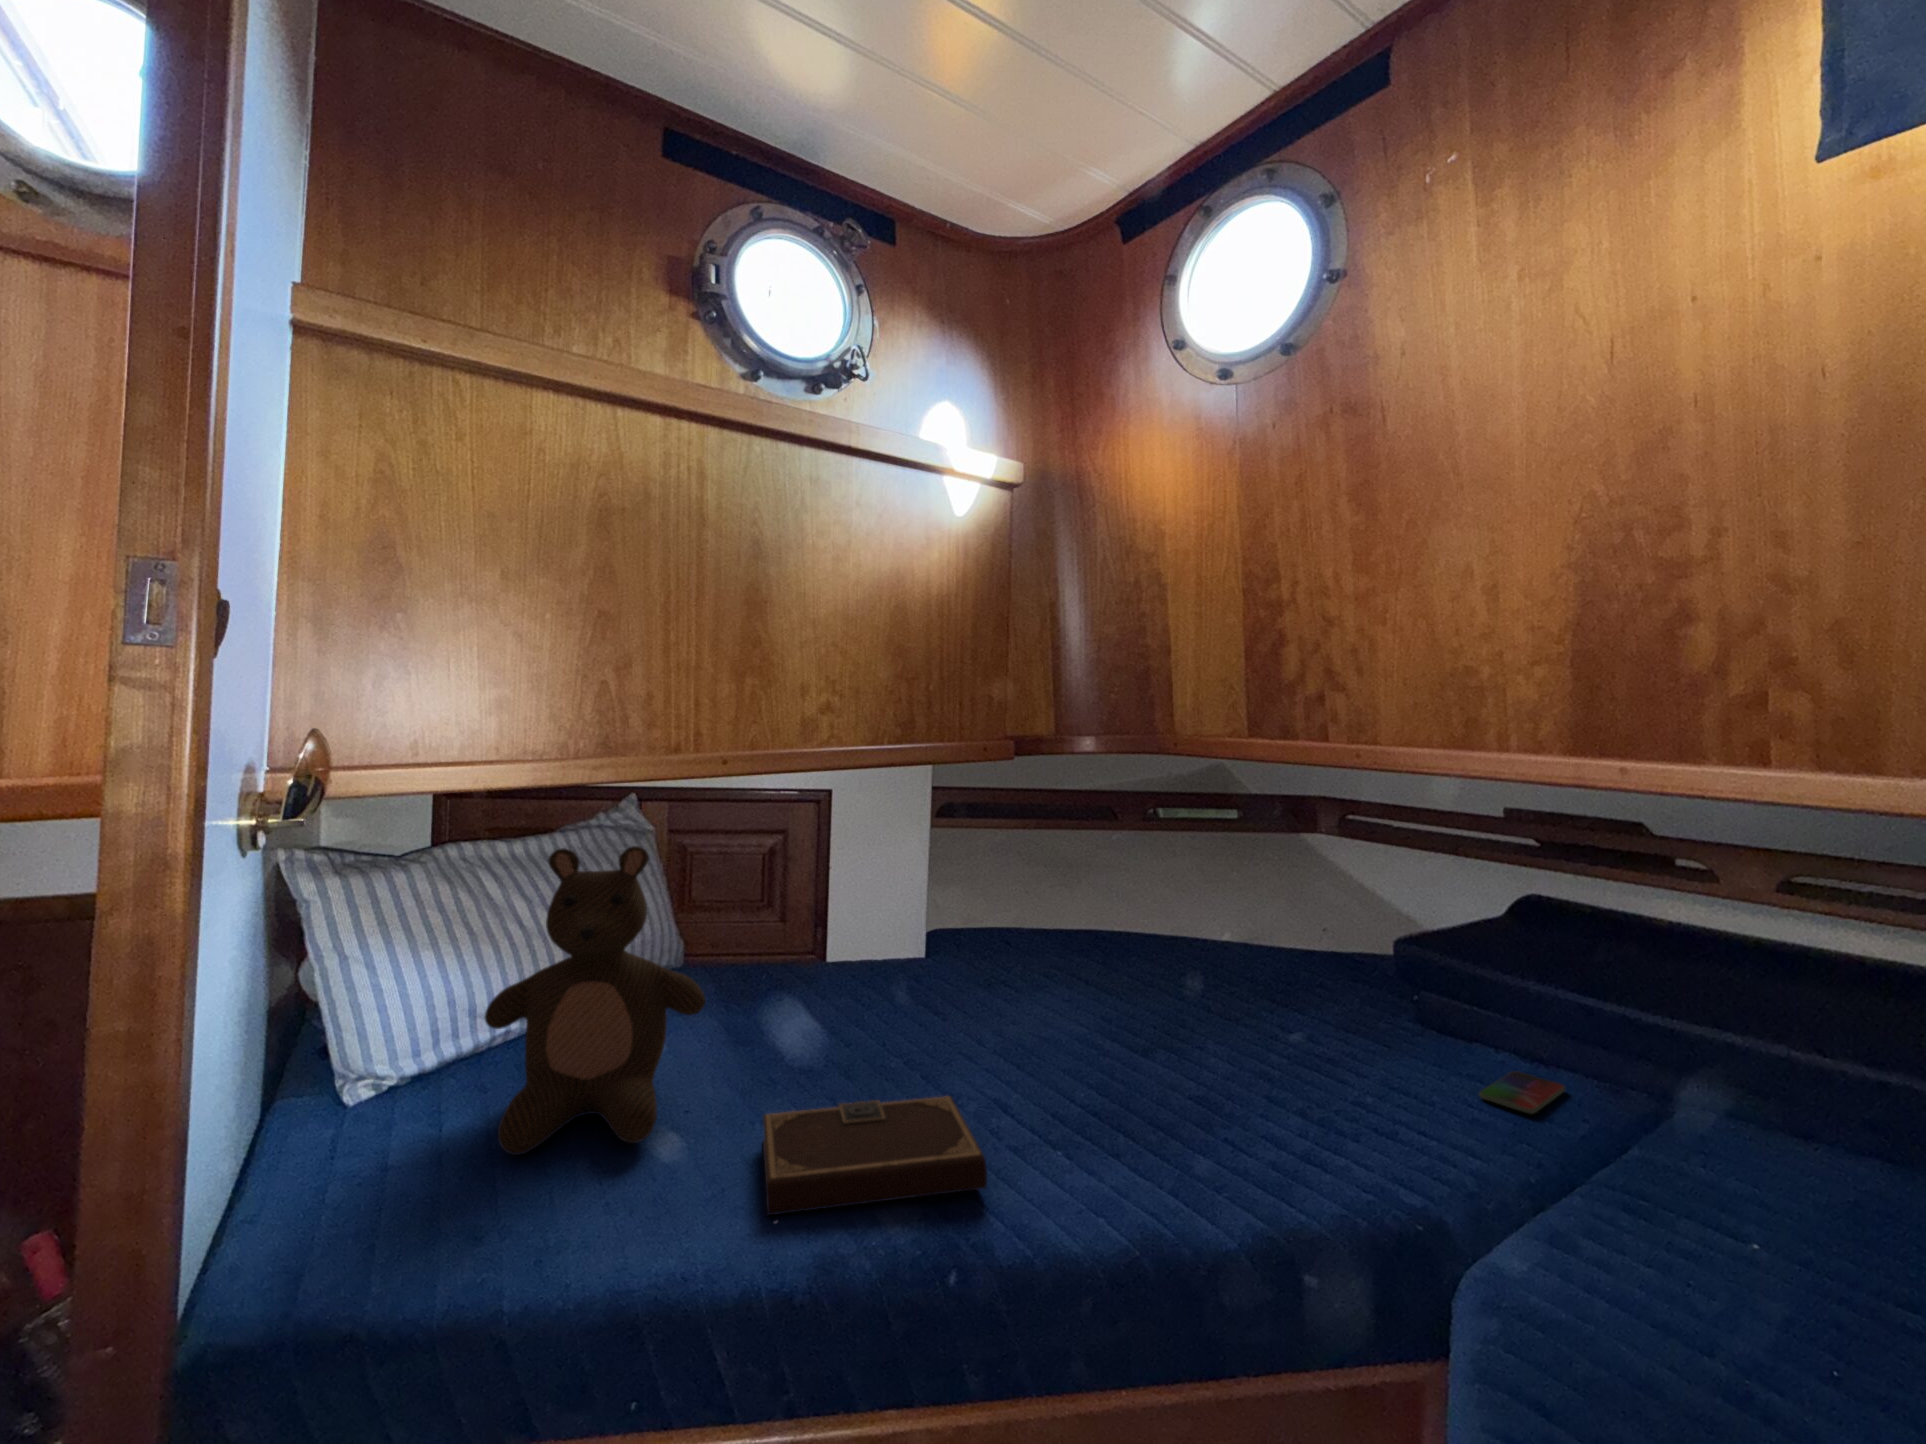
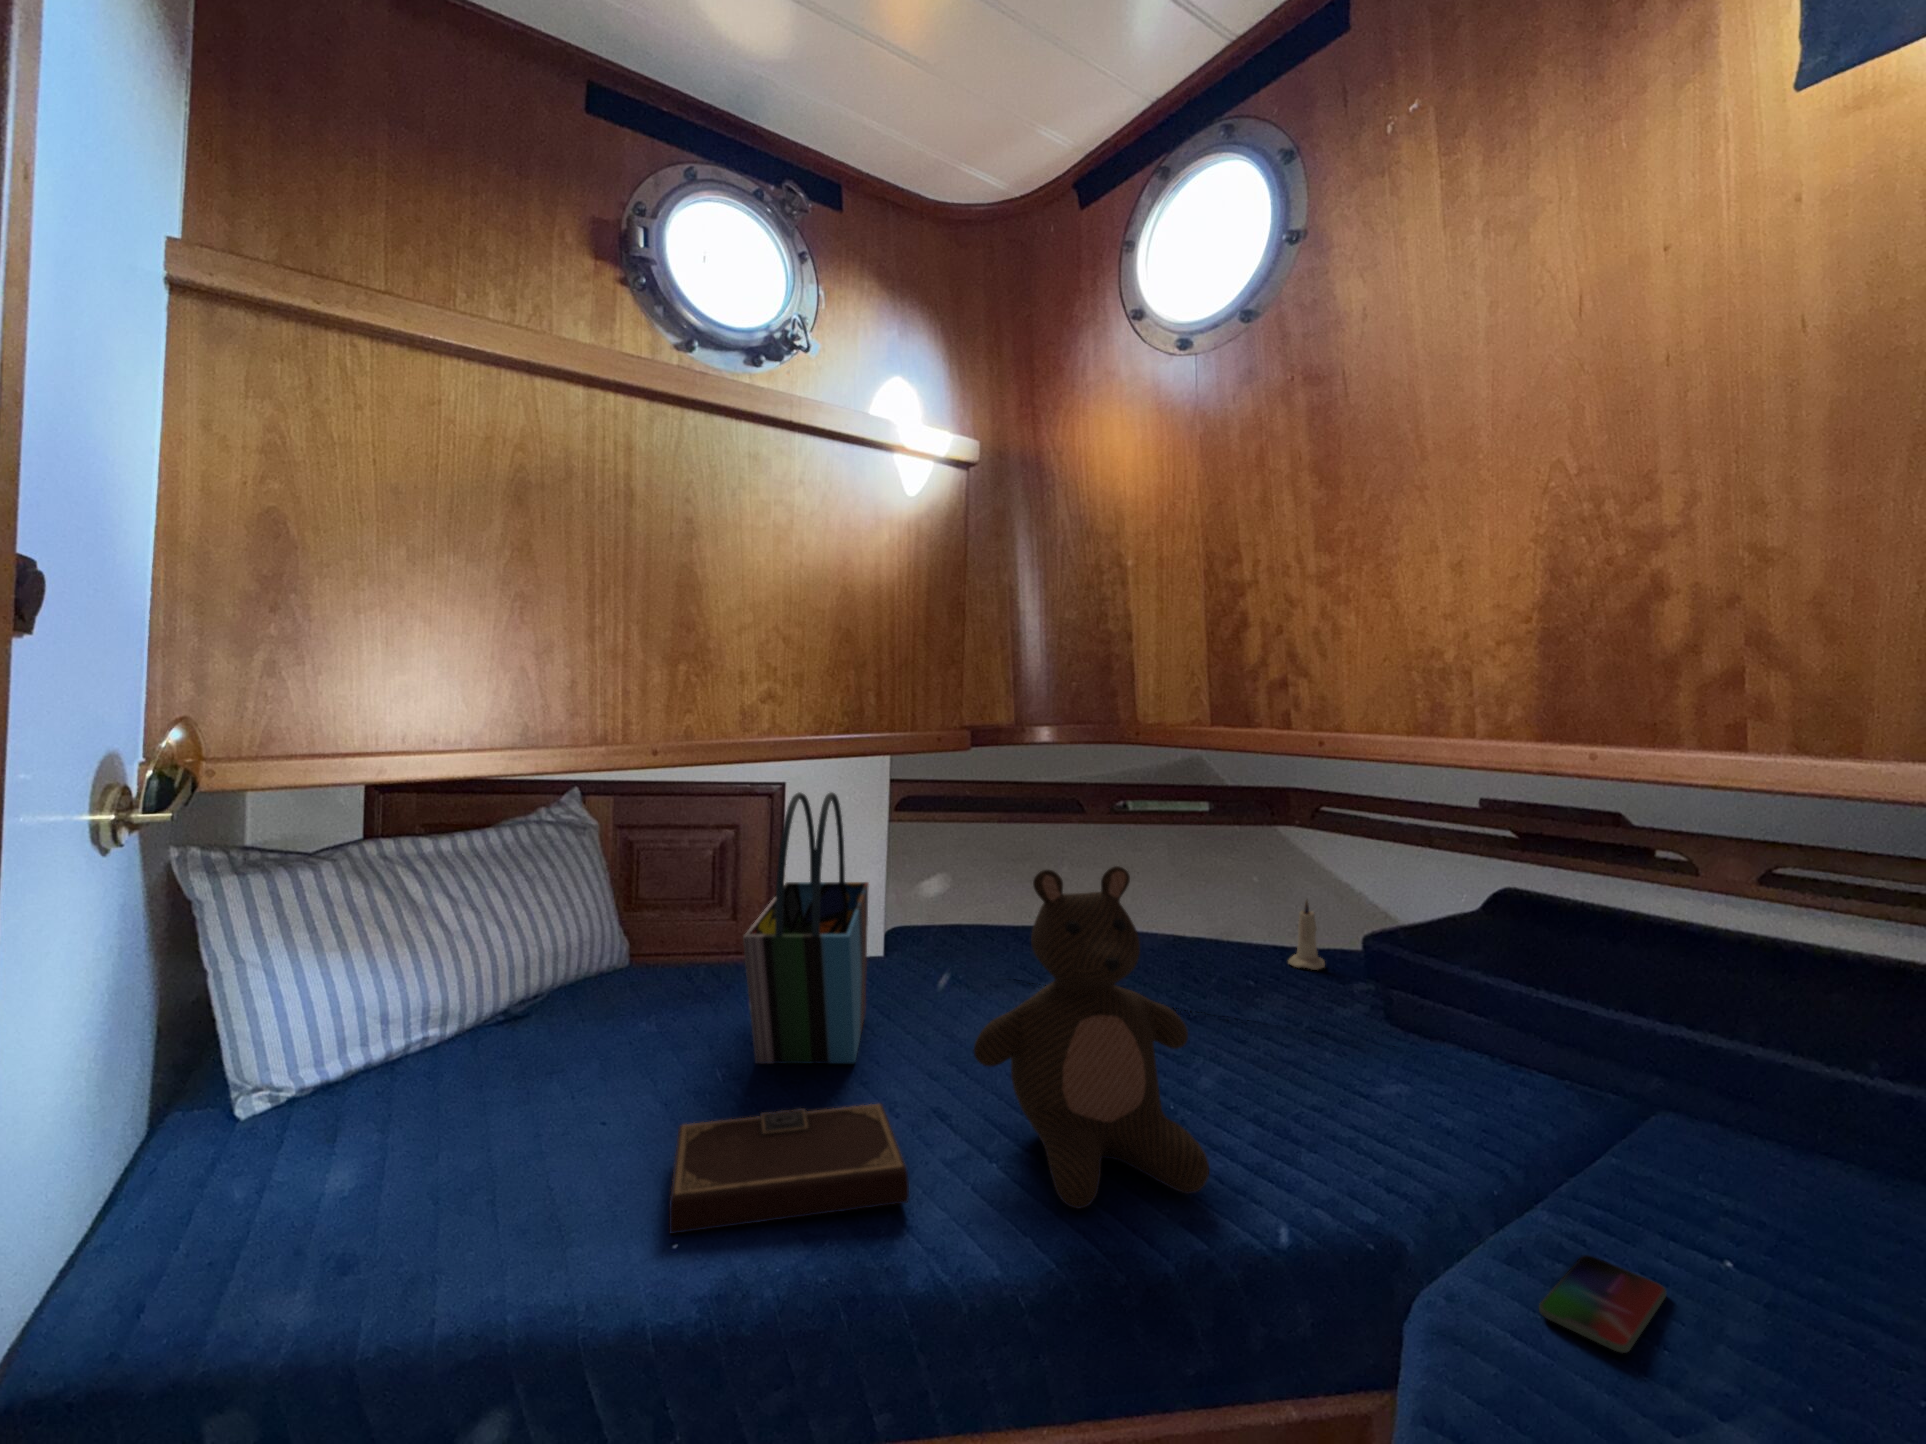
tote bag: none [813,800,919,1059] -> present [743,792,869,1064]
stuffed bear: present [485,846,705,1155] -> present [974,866,1209,1208]
candle: none [1314,904,1351,974] -> present [1288,901,1325,970]
smartphone: present [1479,1071,1565,1114] -> present [1539,1255,1666,1353]

